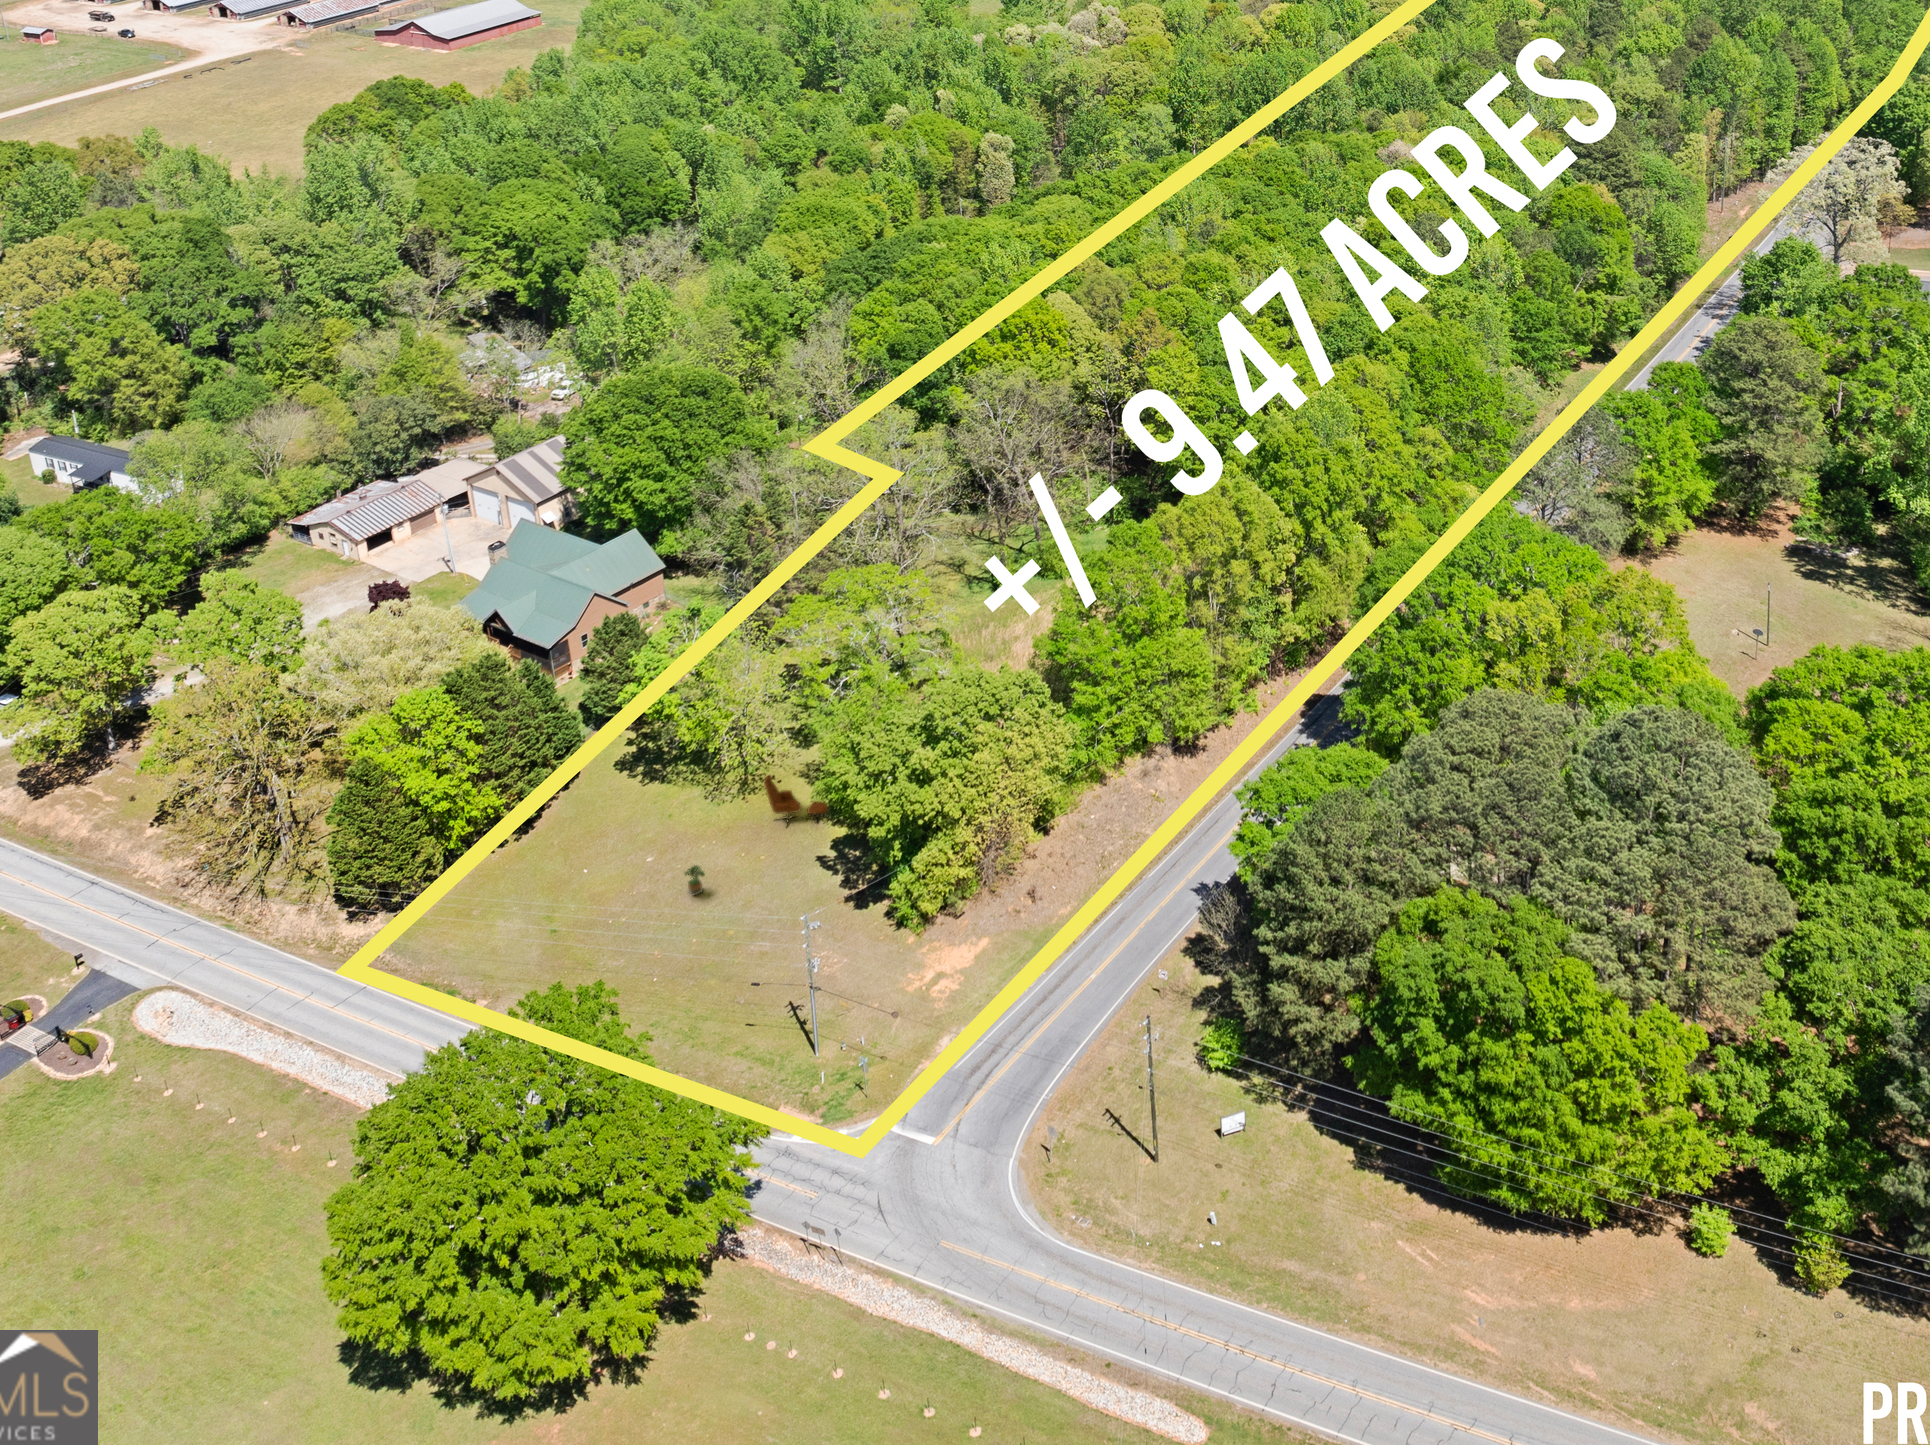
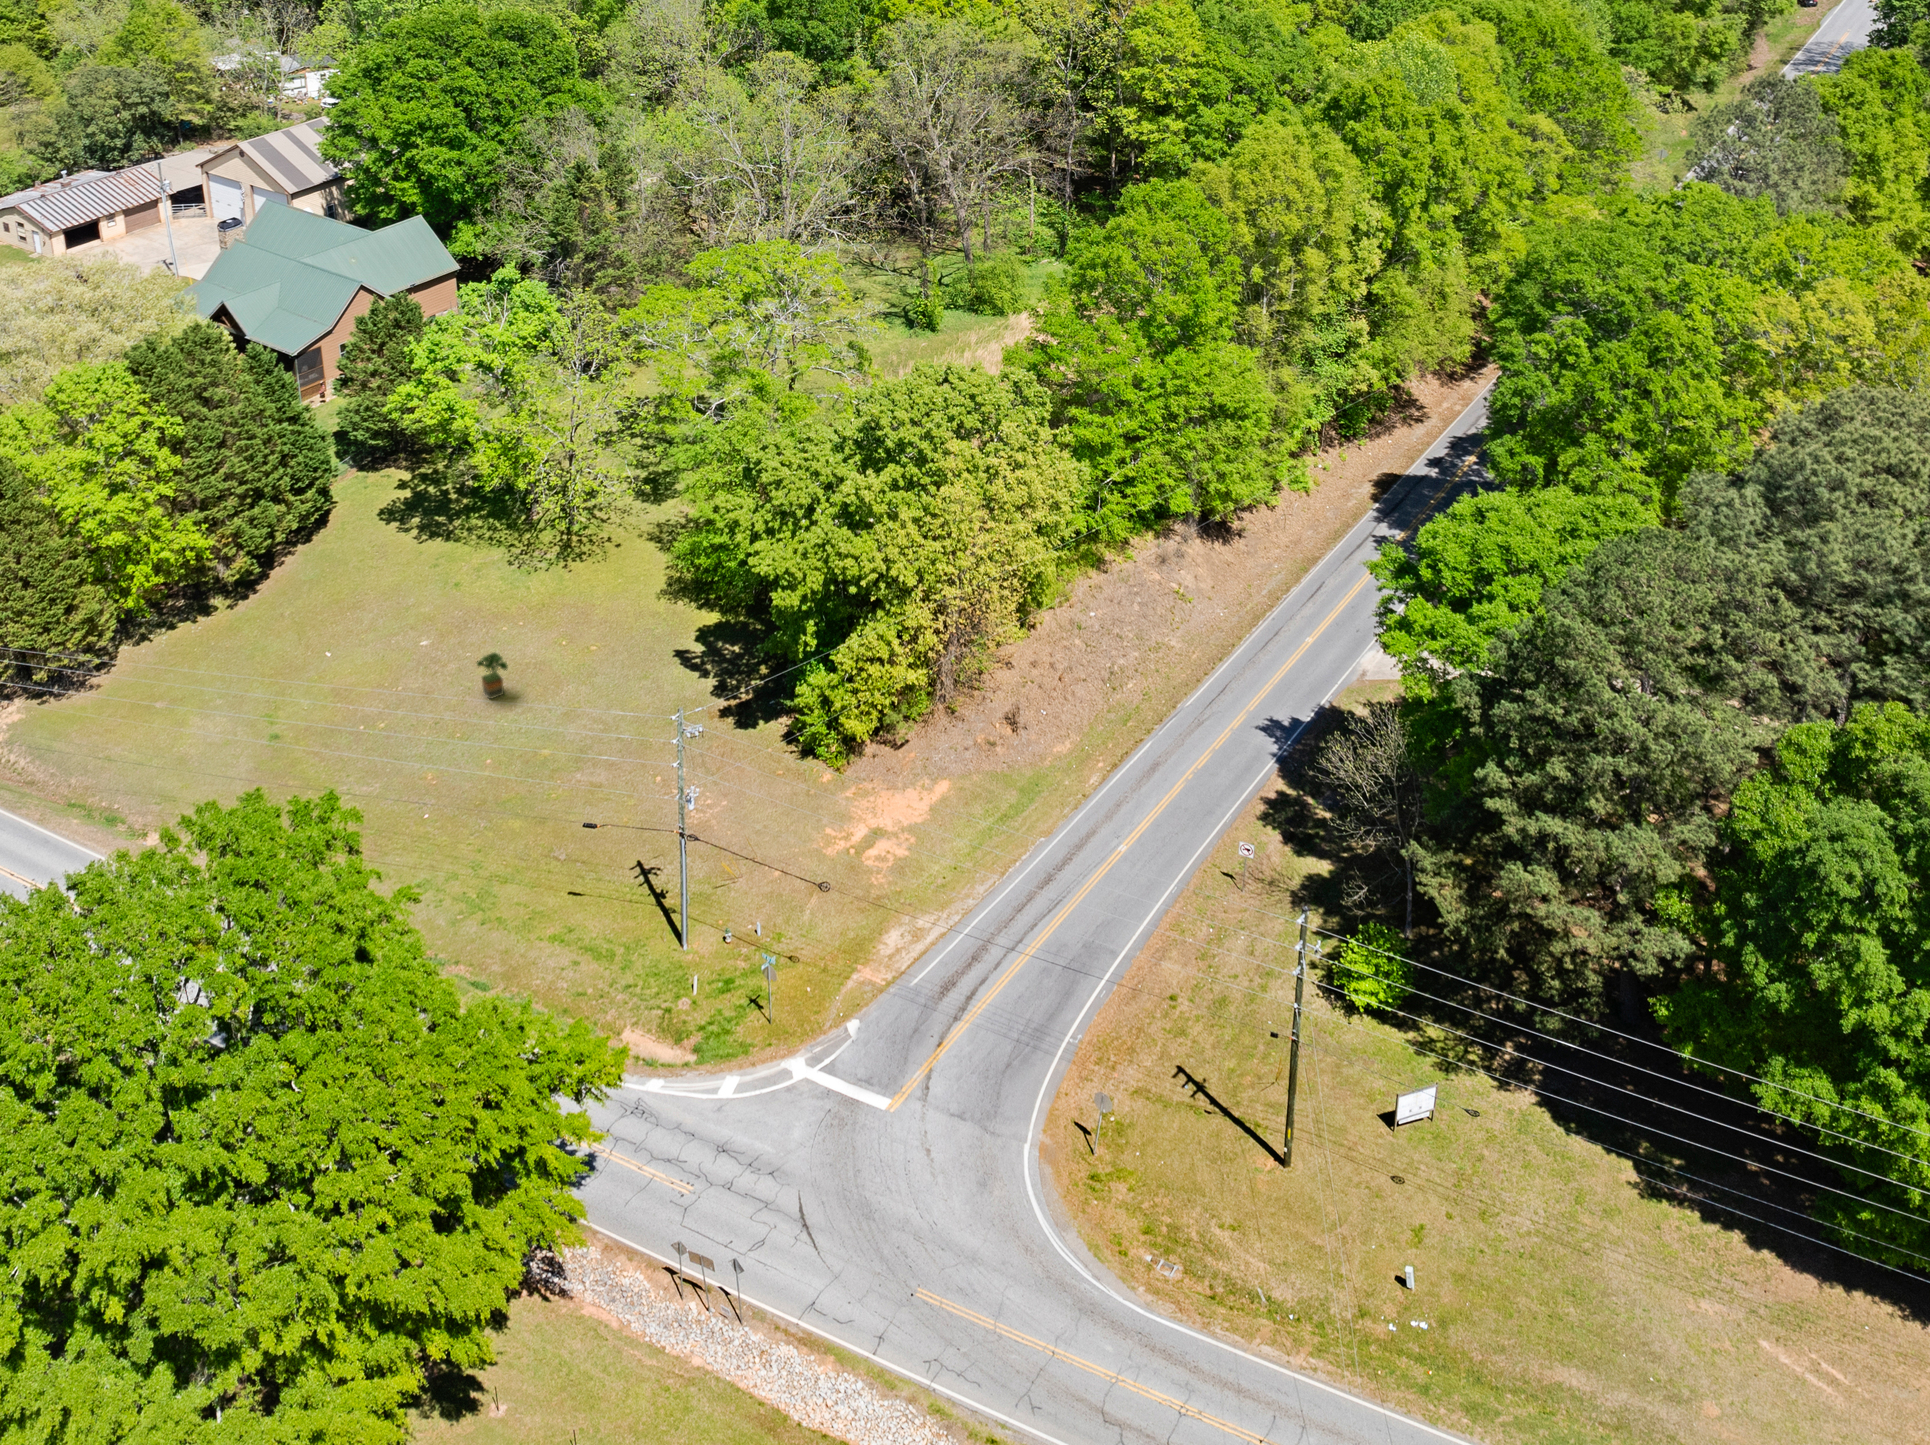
lounge chair: present [764,775,828,820] -> none [596,532,692,613]

